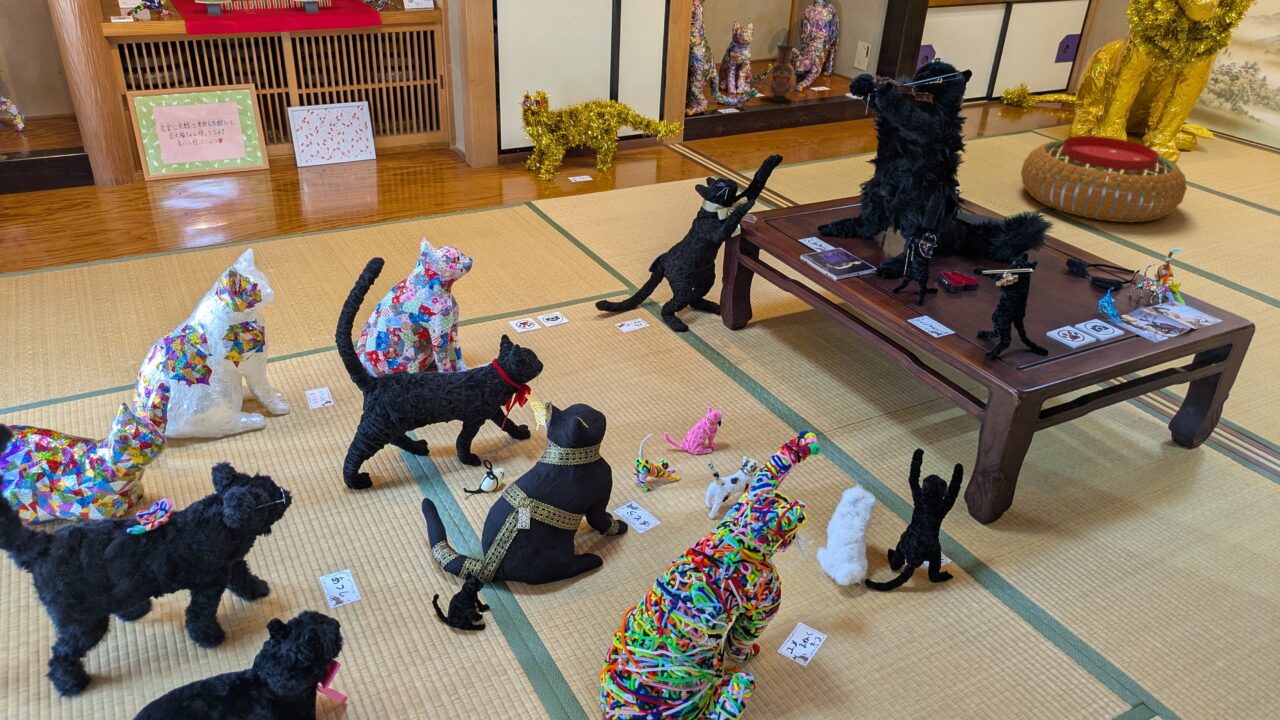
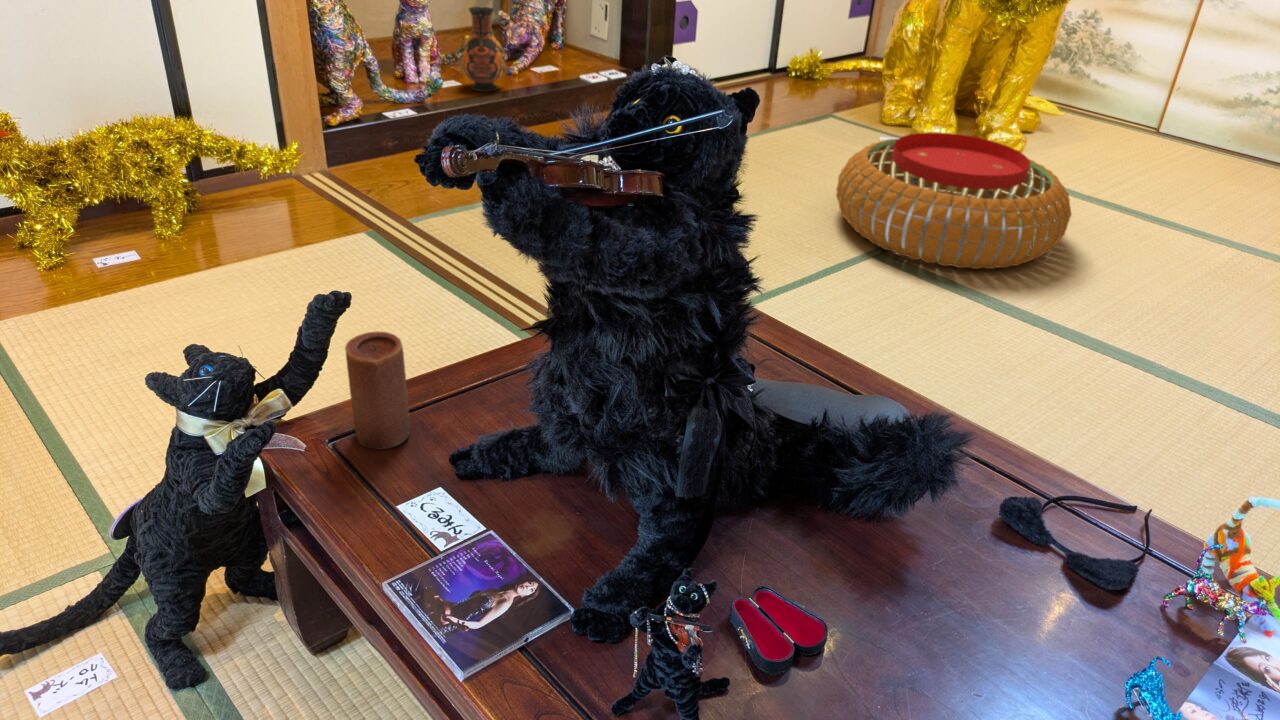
candle: none [775,173,803,225] -> present [345,331,410,450]

